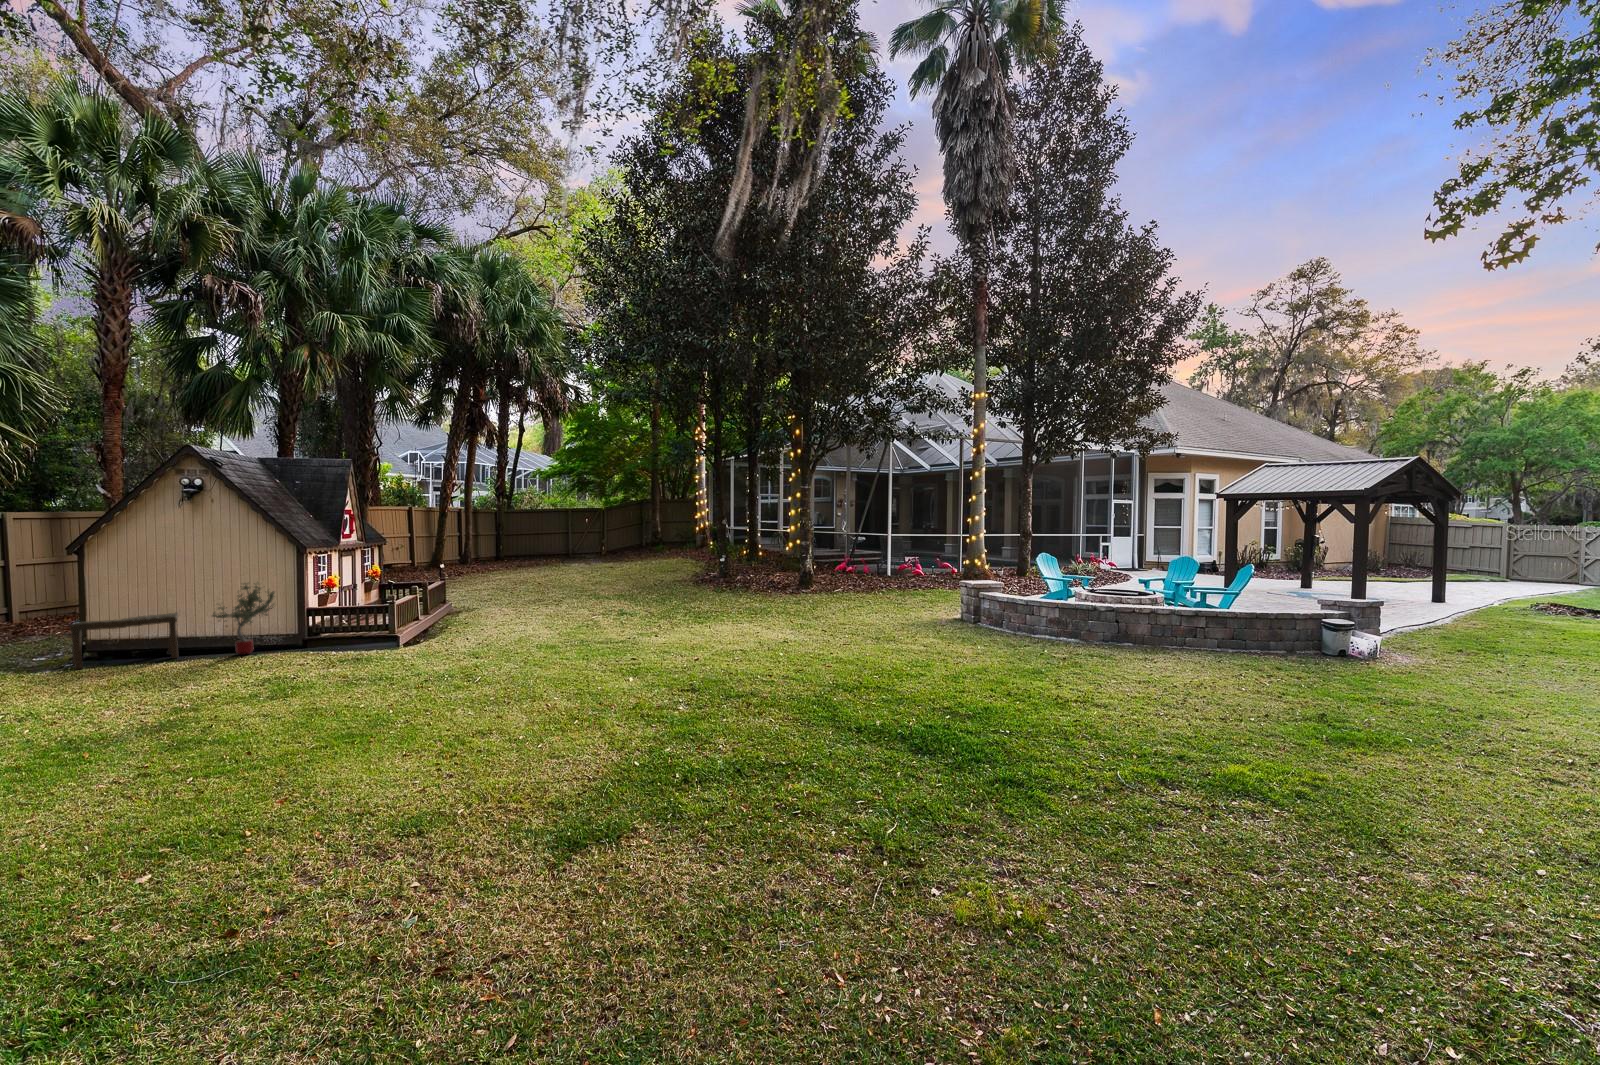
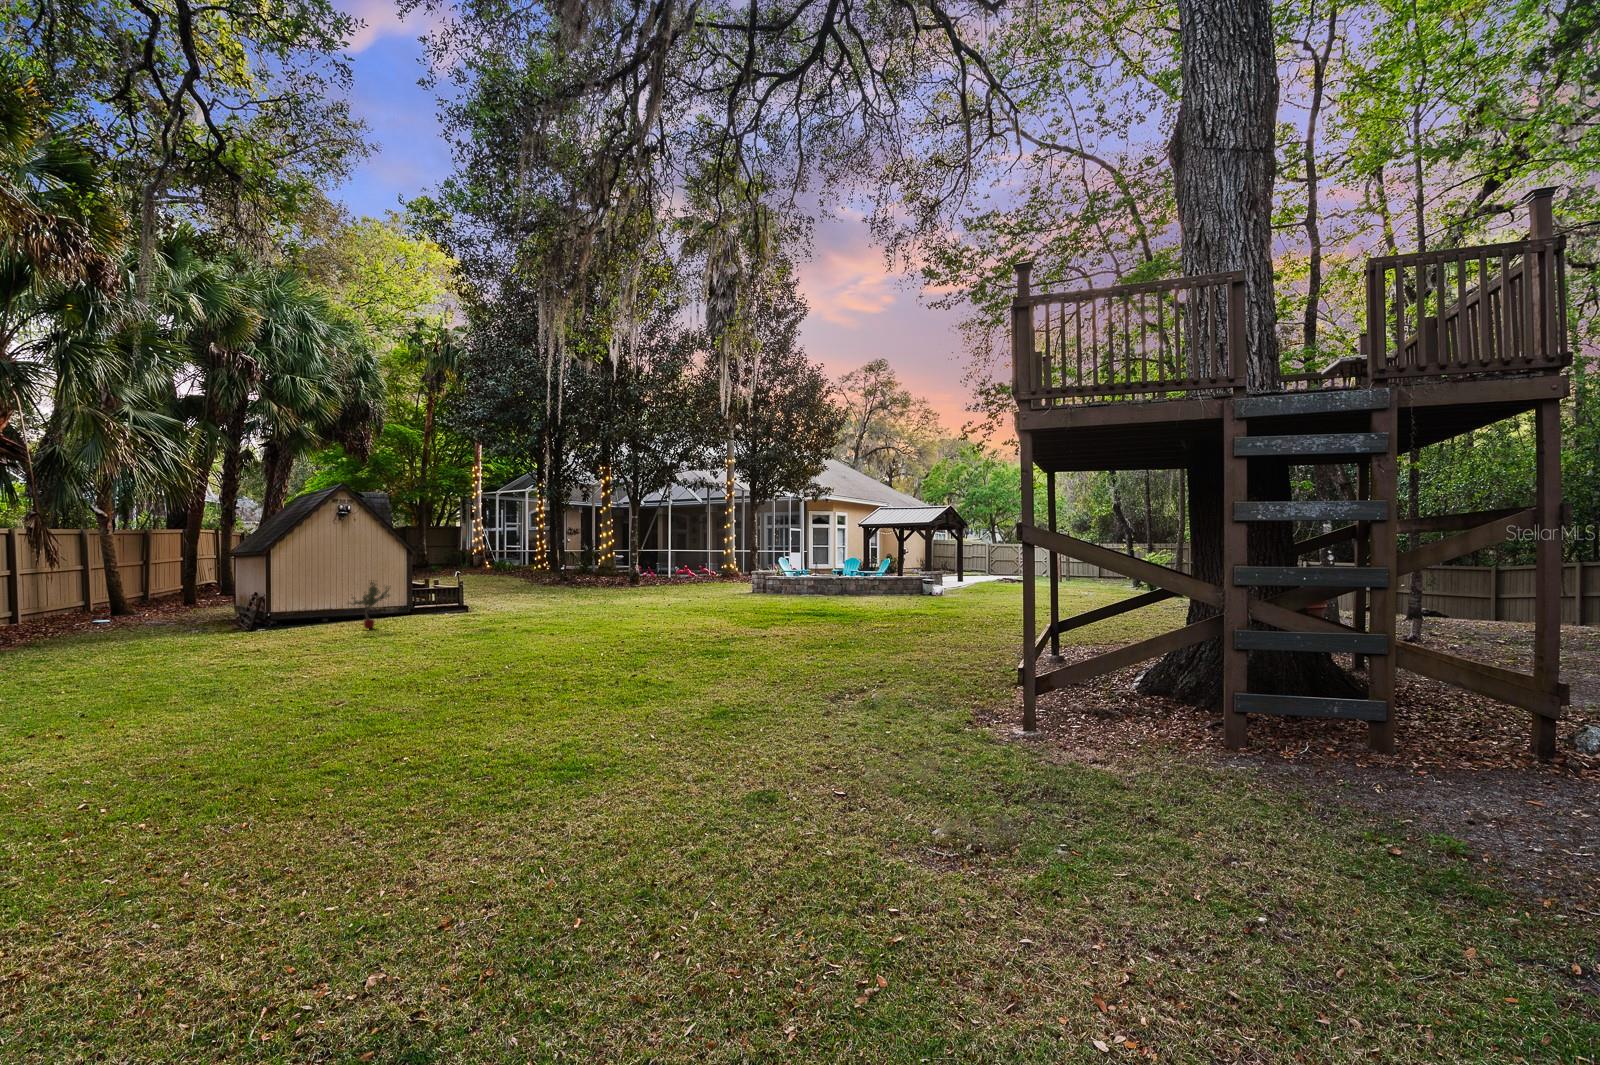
bench: present [69,613,178,670] -> none [267,603,332,639]

